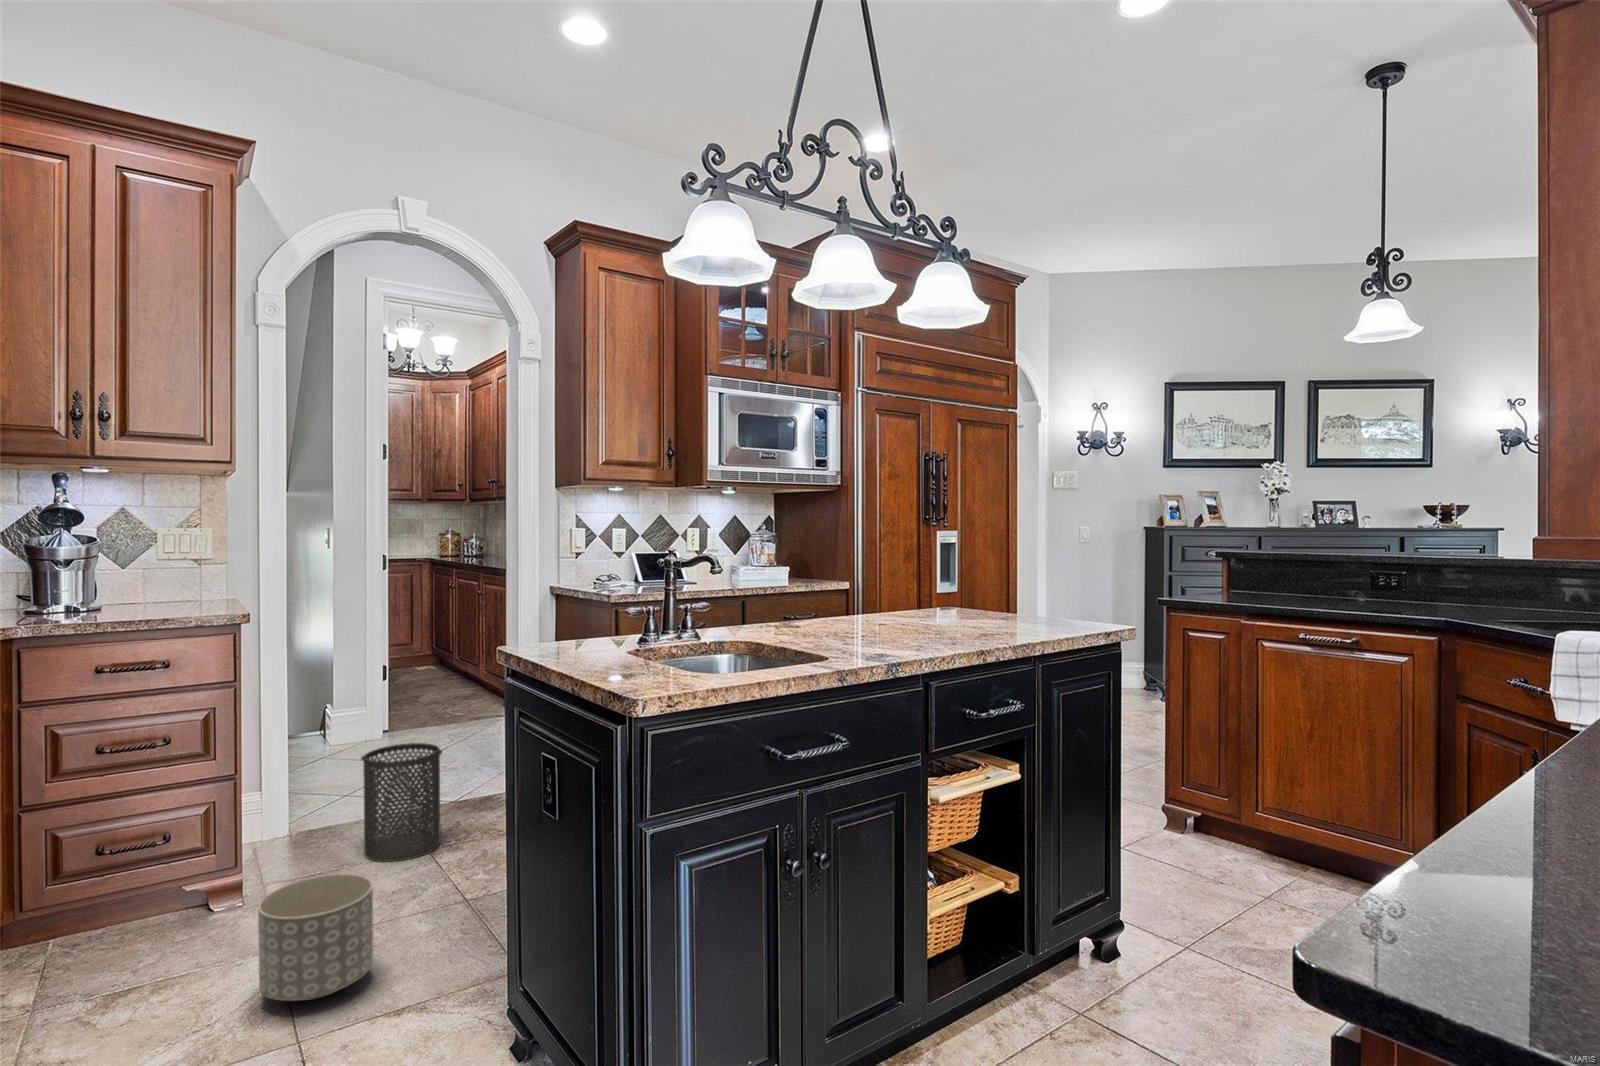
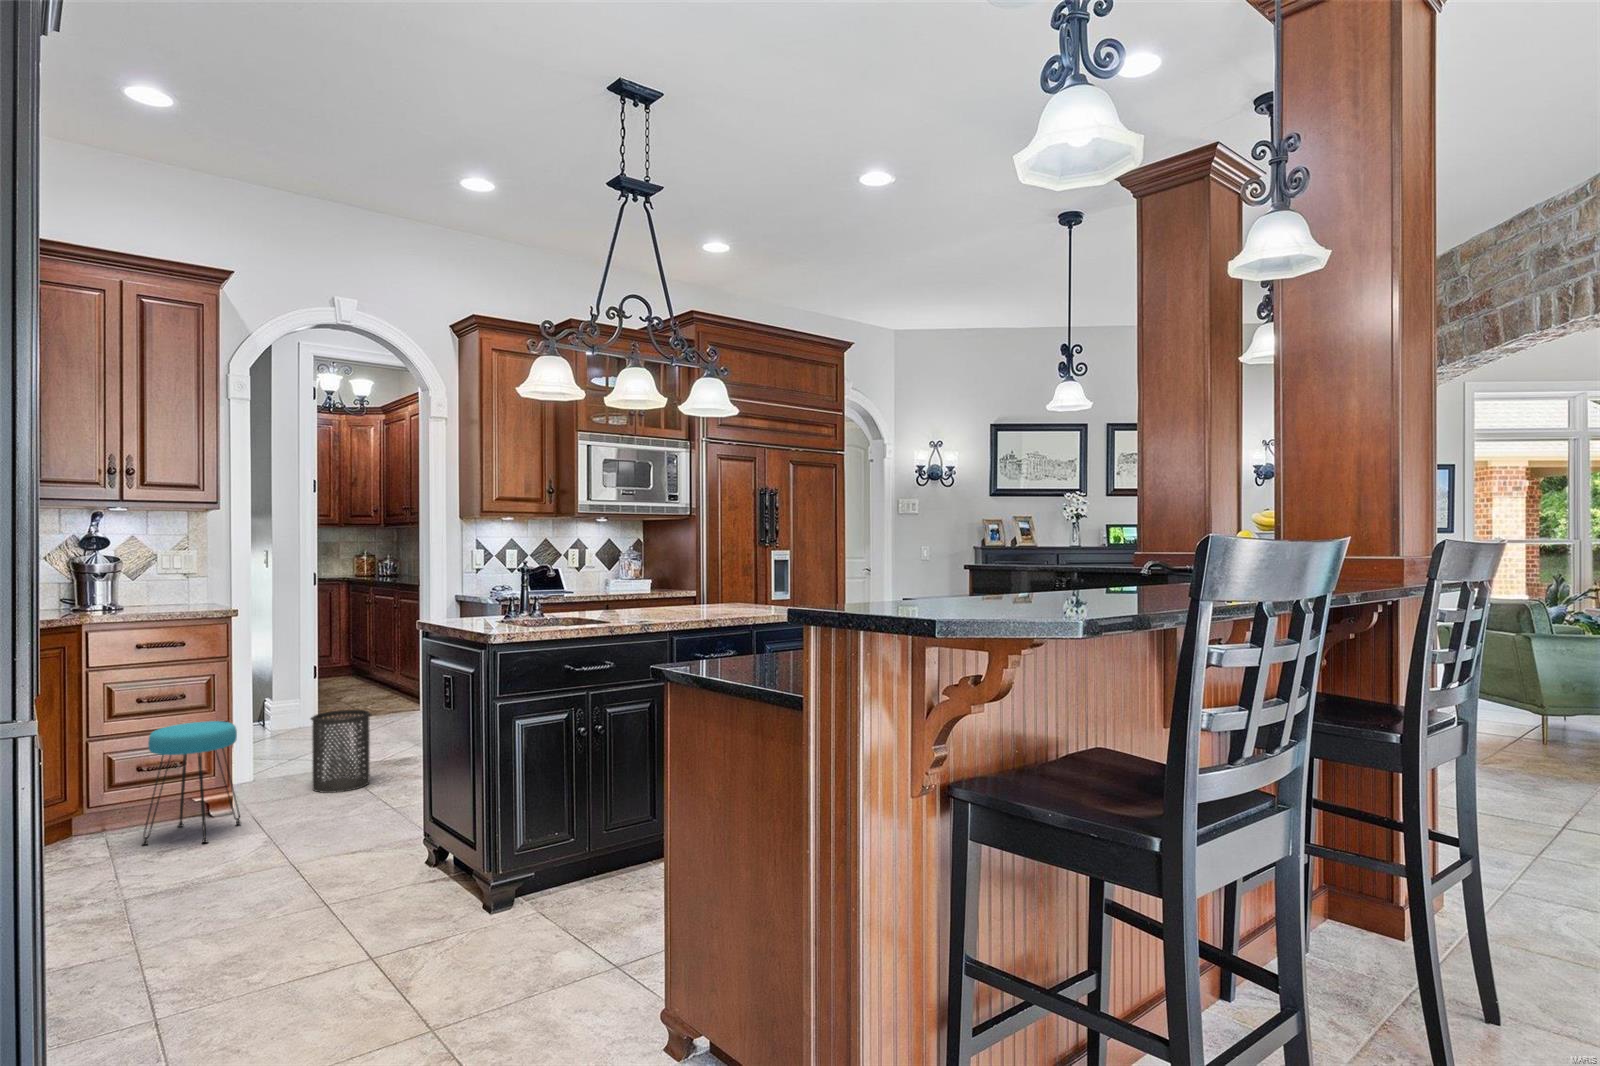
stool: none [96,778,253,972] -> present [143,721,241,845]
planter: present [258,873,374,1001] -> none [259,777,332,852]

